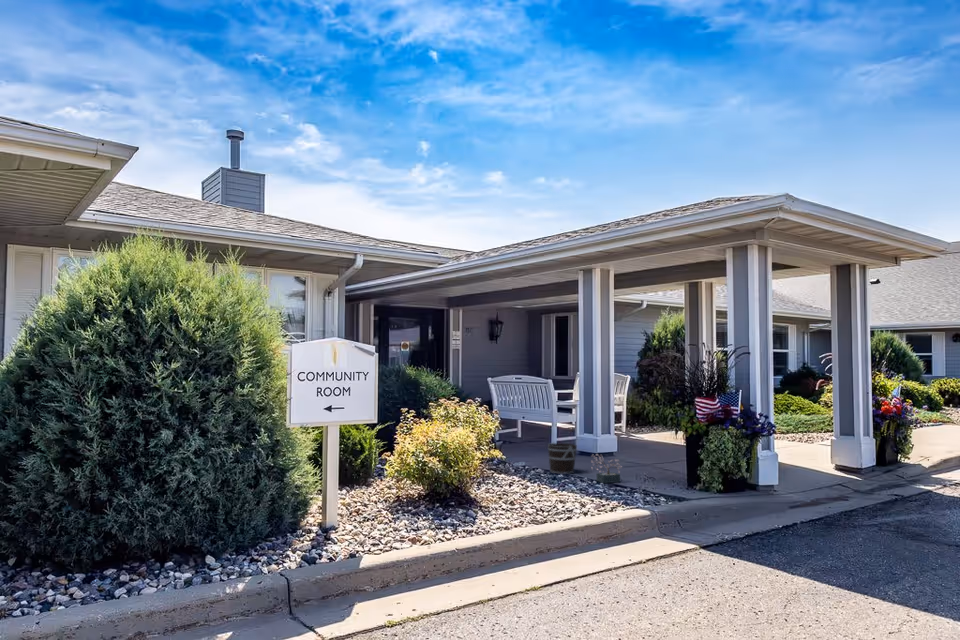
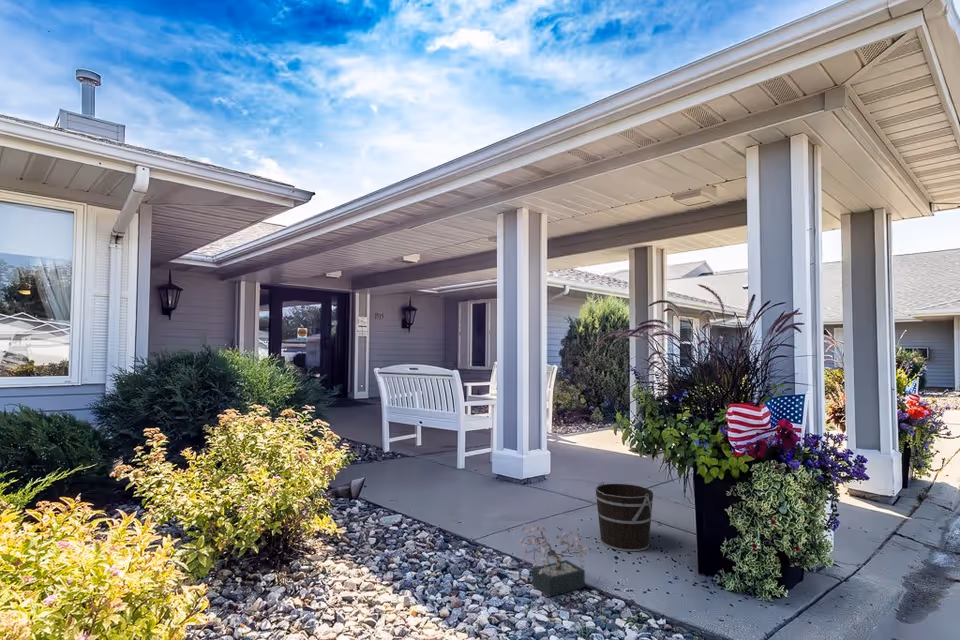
bucket: present [548,443,576,473] -> present [596,482,653,551]

